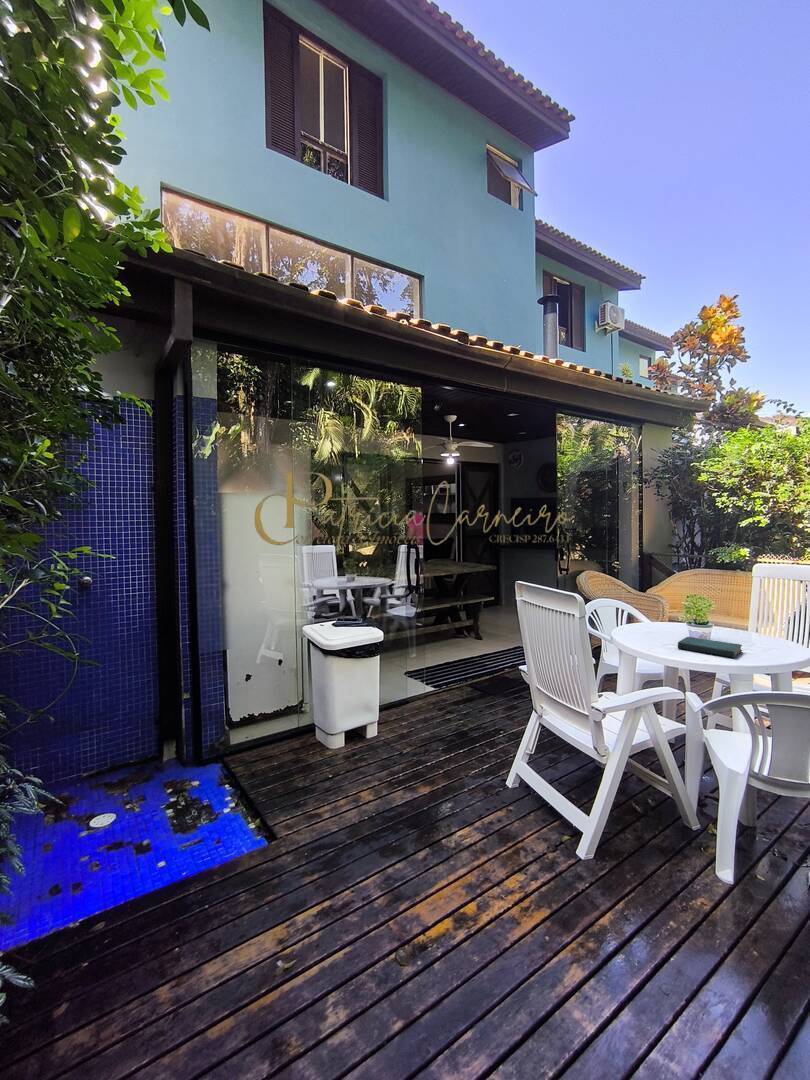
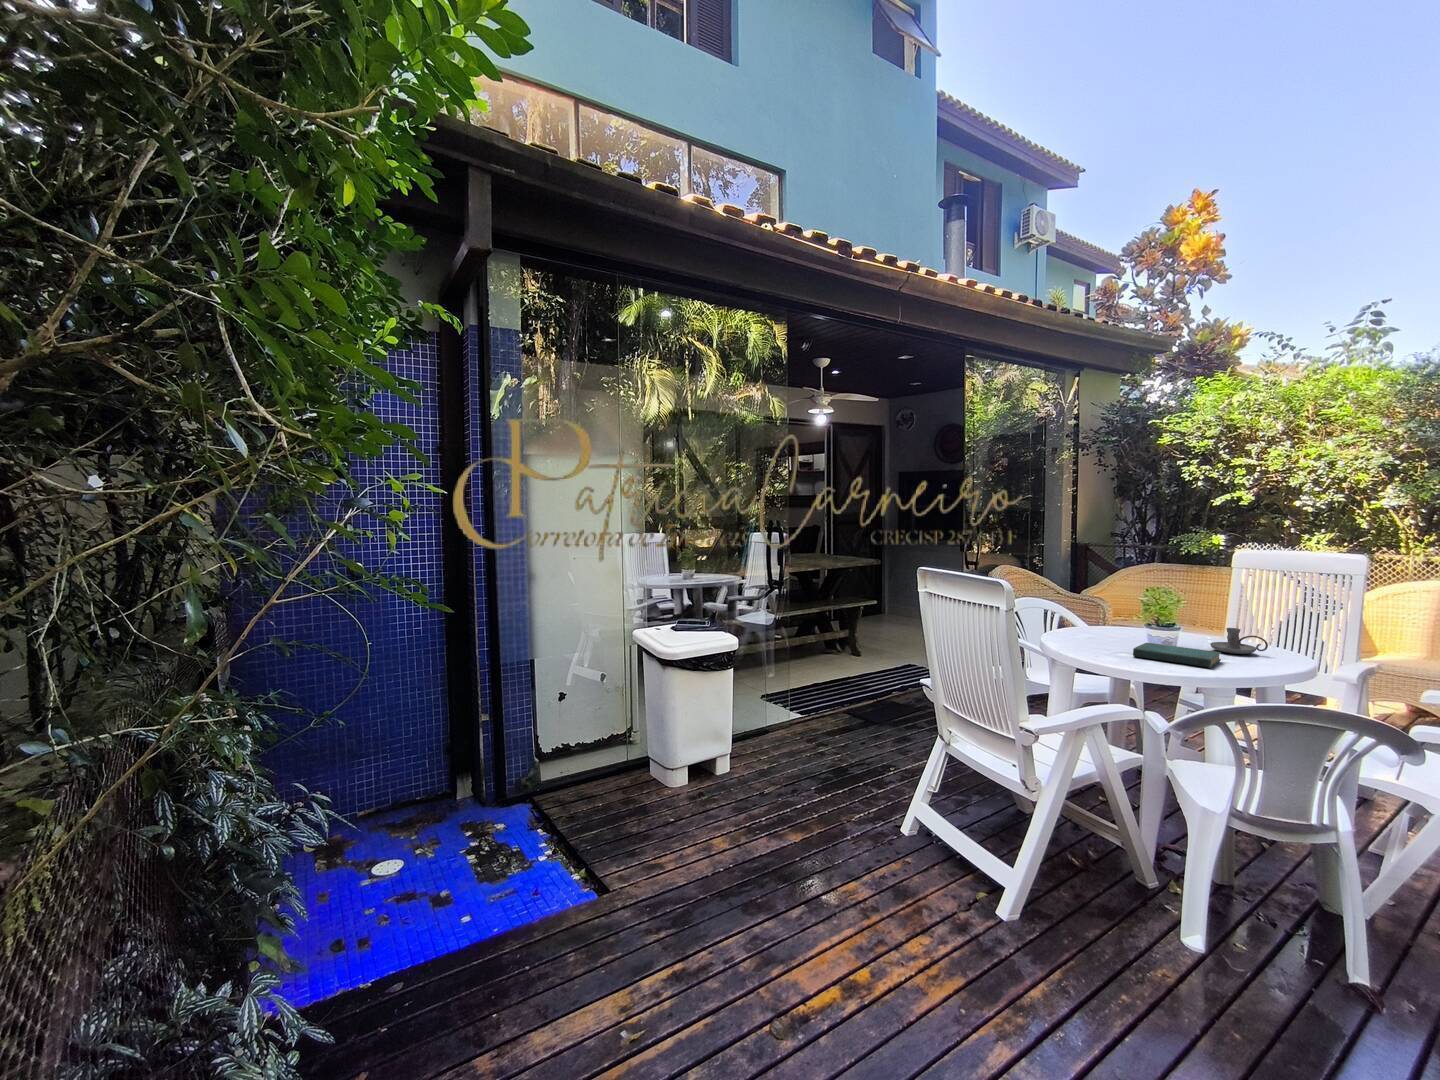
candle holder: none [735,625,776,645] -> present [1210,628,1268,654]

